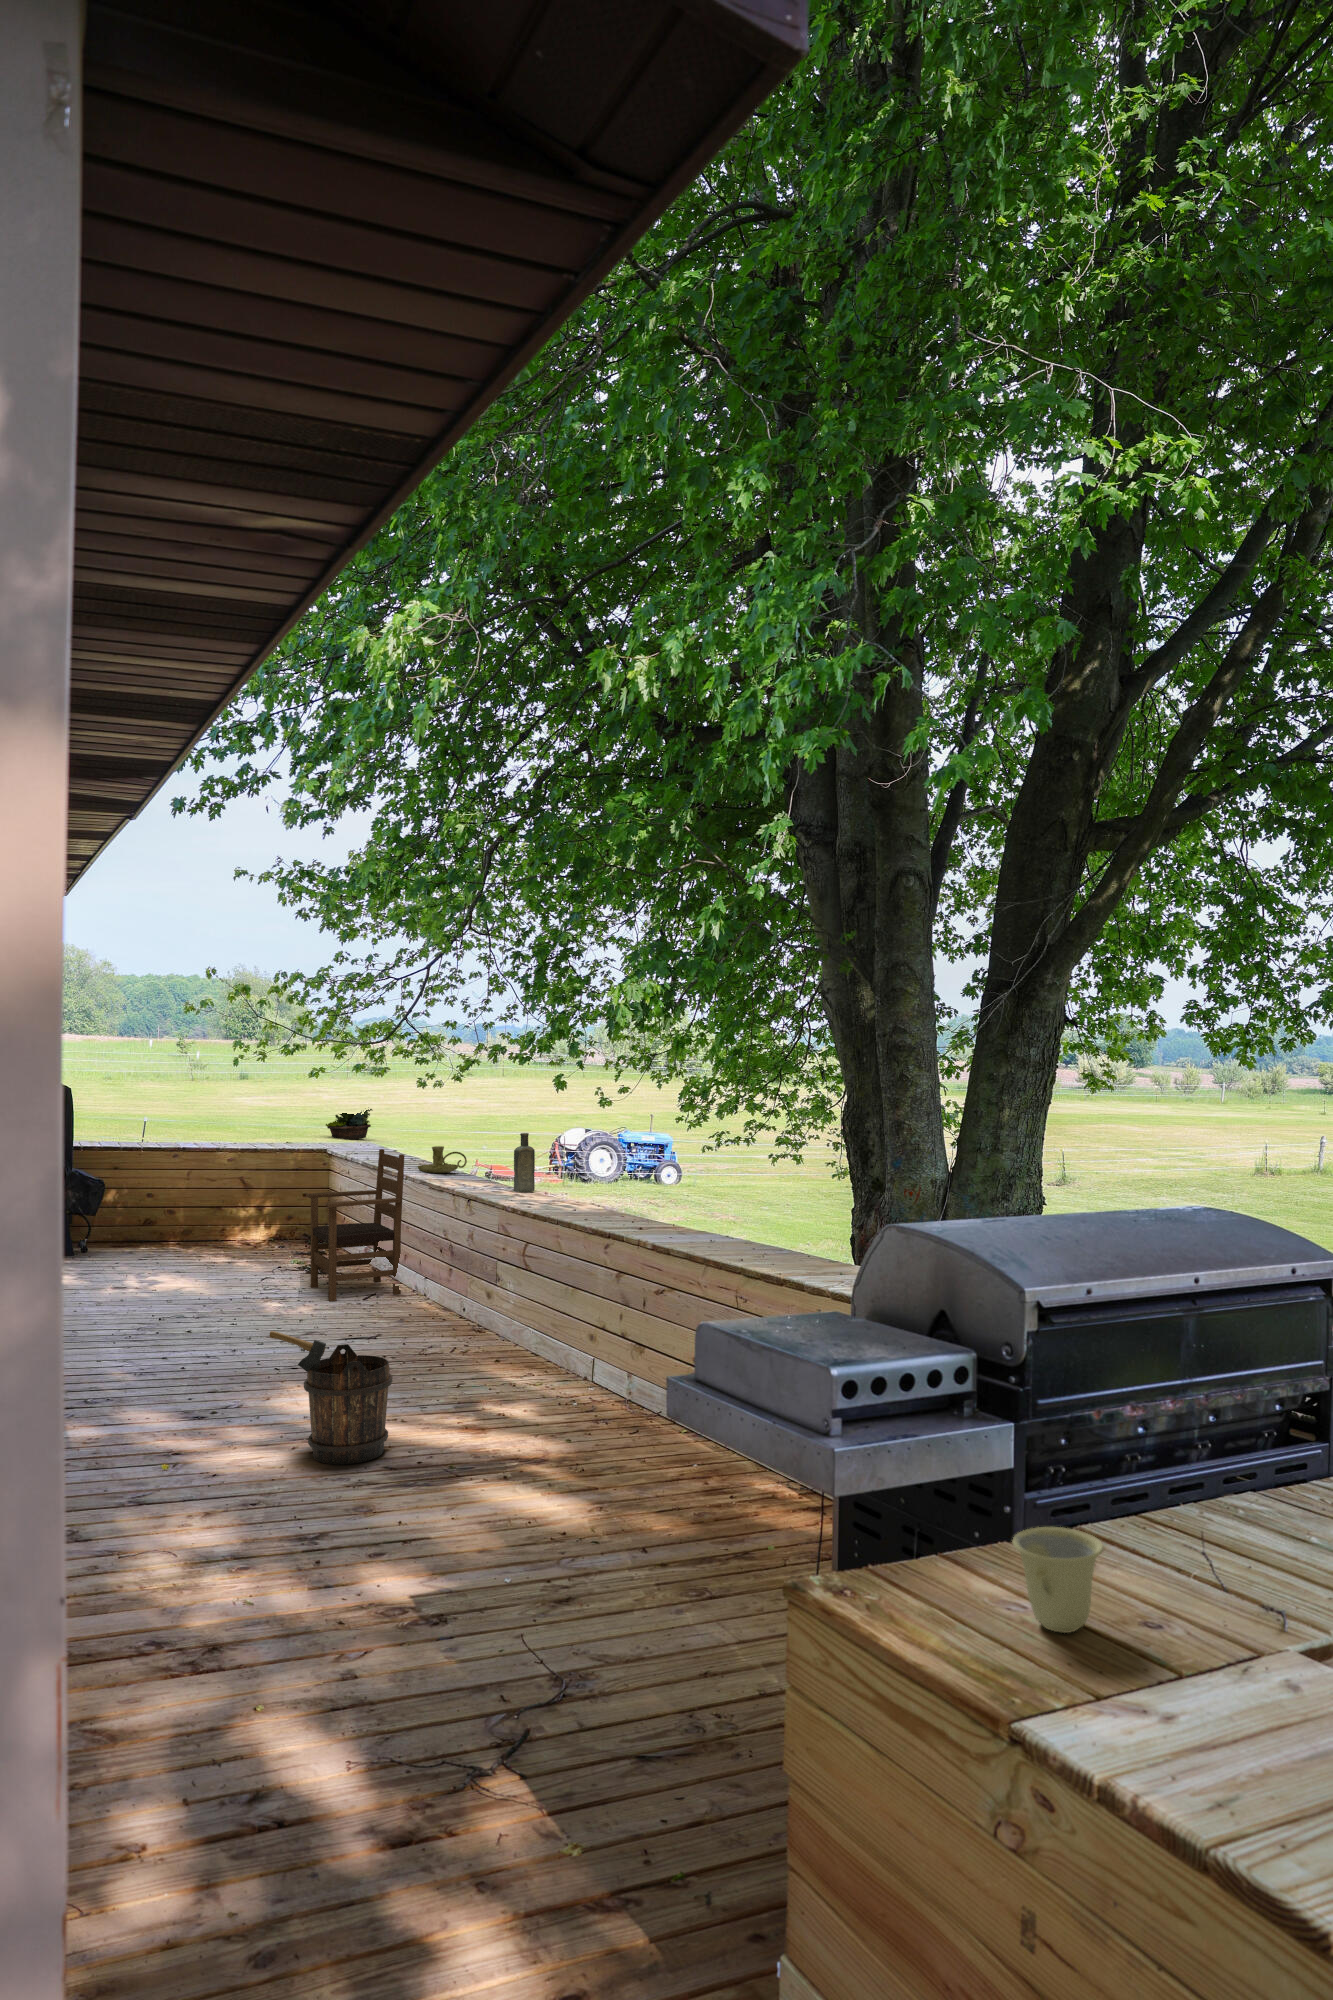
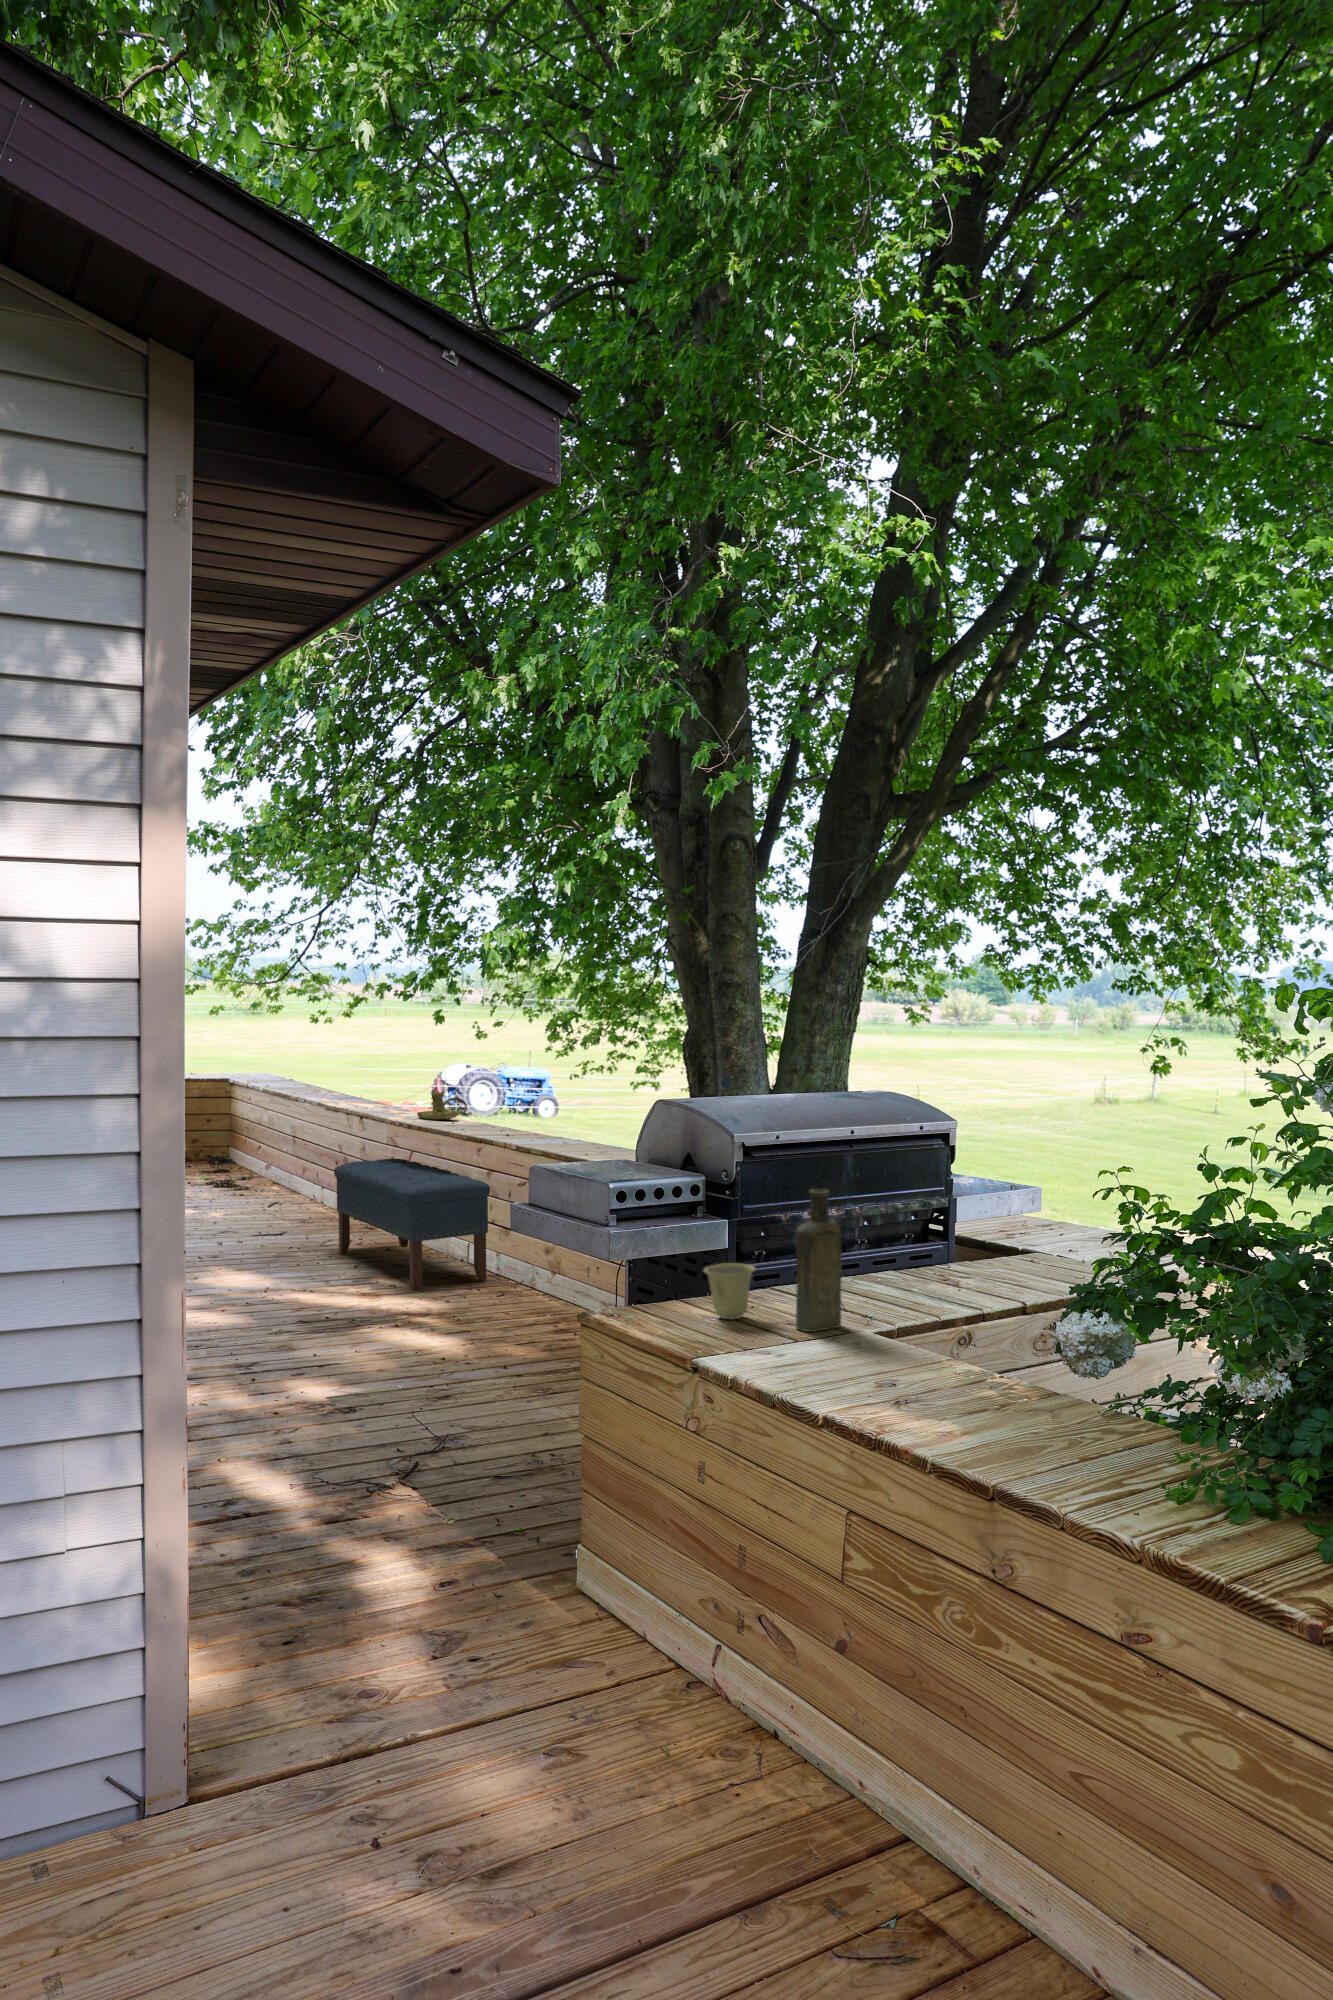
succulent planter: present [326,1109,373,1139] -> none [223,1035,267,1072]
bottle: present [514,1133,535,1192] -> present [796,1189,842,1332]
candle holder: present [418,1146,467,1174] -> present [417,1092,467,1120]
armchair: present [307,1149,405,1302] -> none [211,1077,301,1211]
bench: none [438,1252,621,1422] -> present [334,1159,490,1290]
bucket: present [269,1331,393,1464] -> none [198,1214,300,1320]

